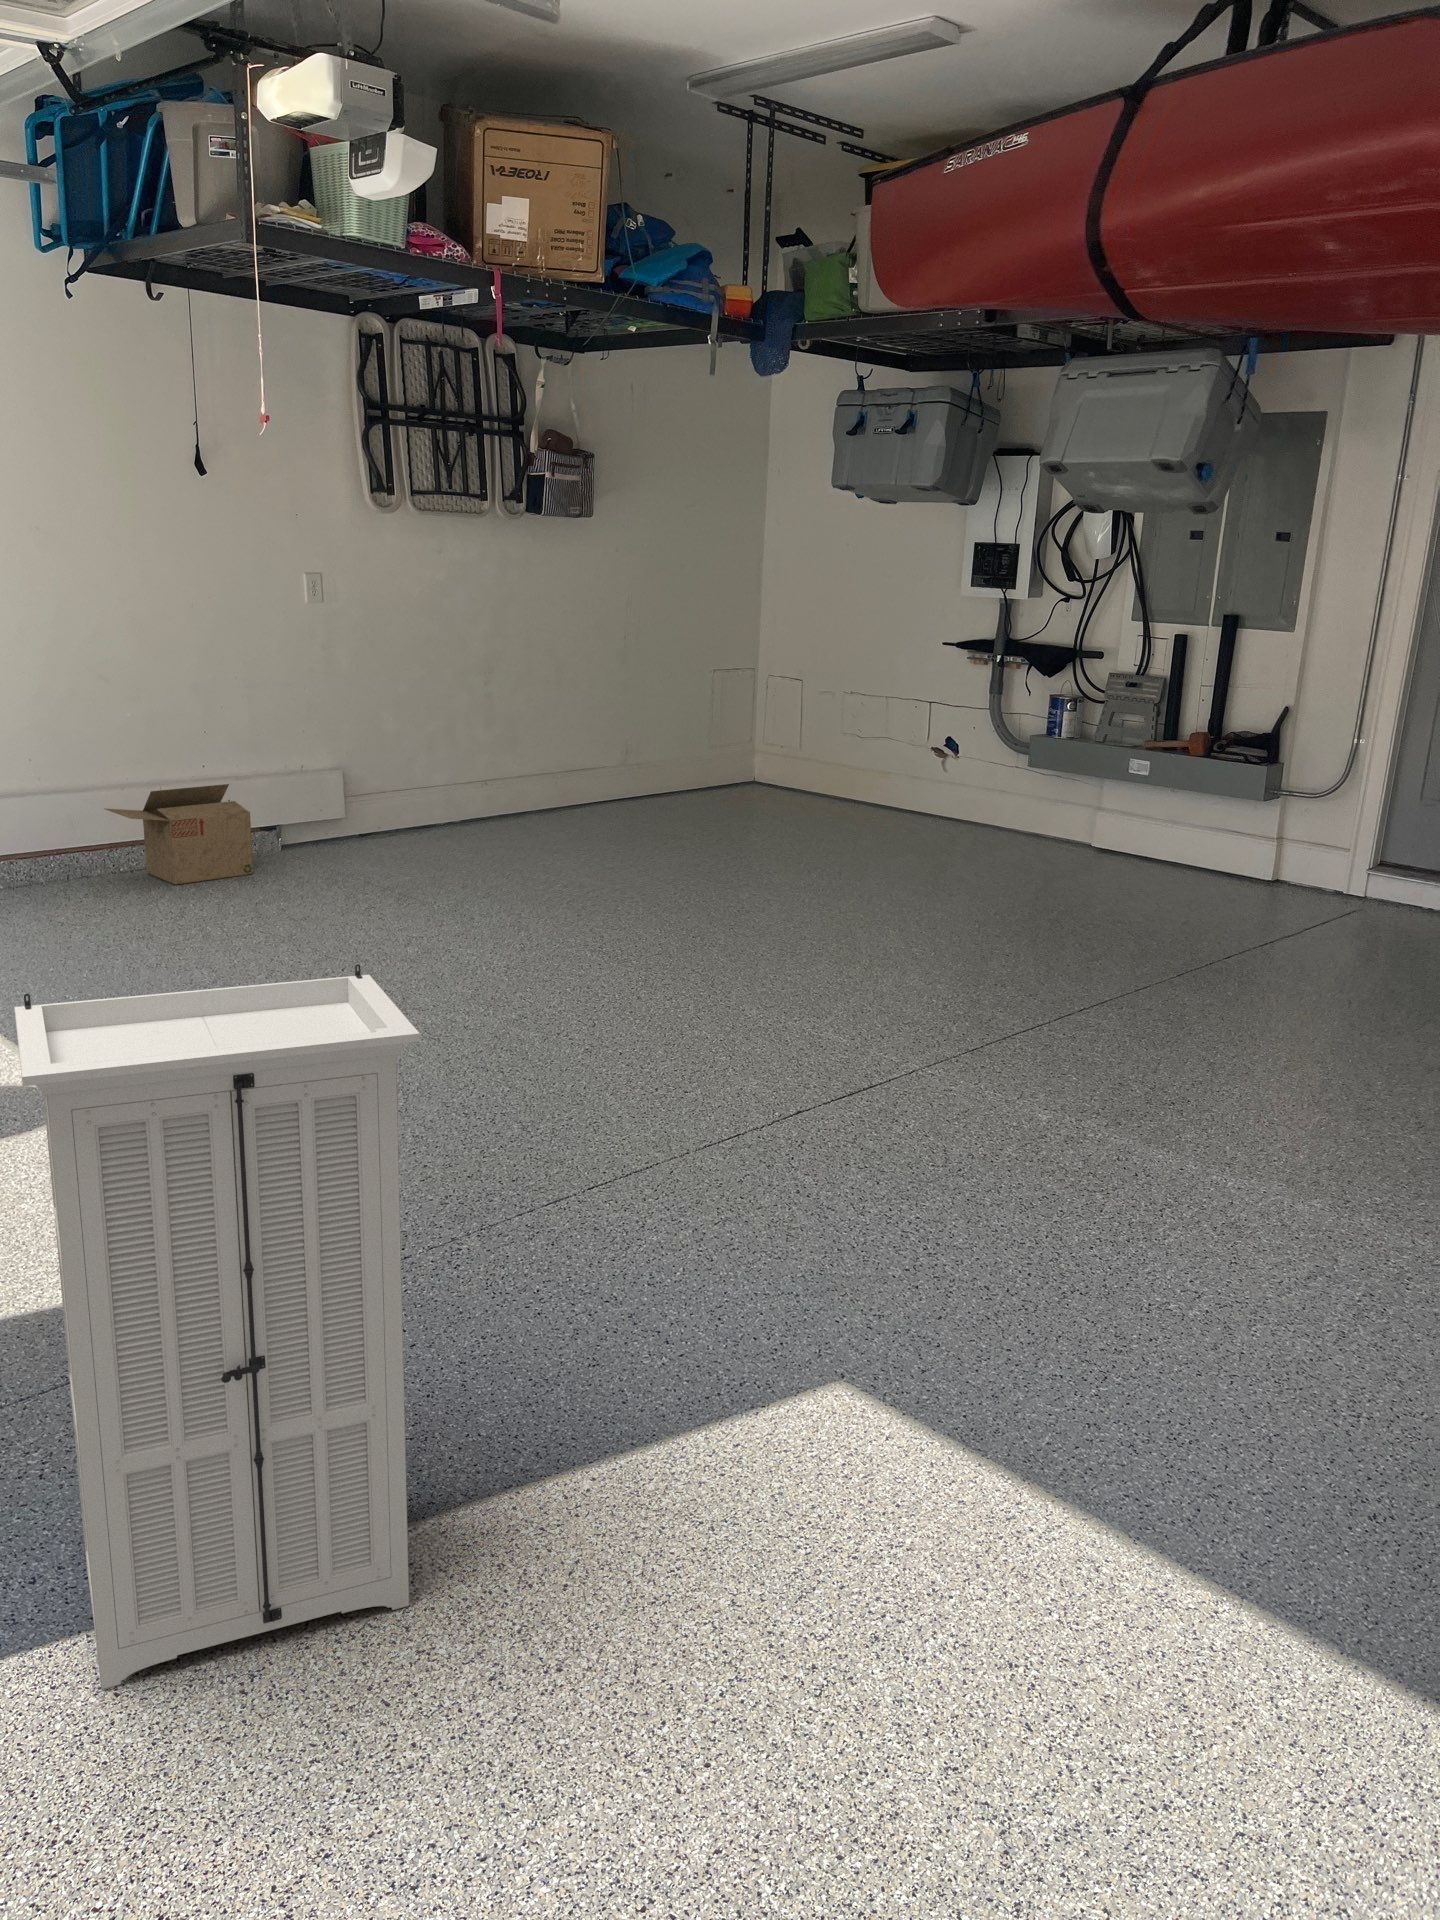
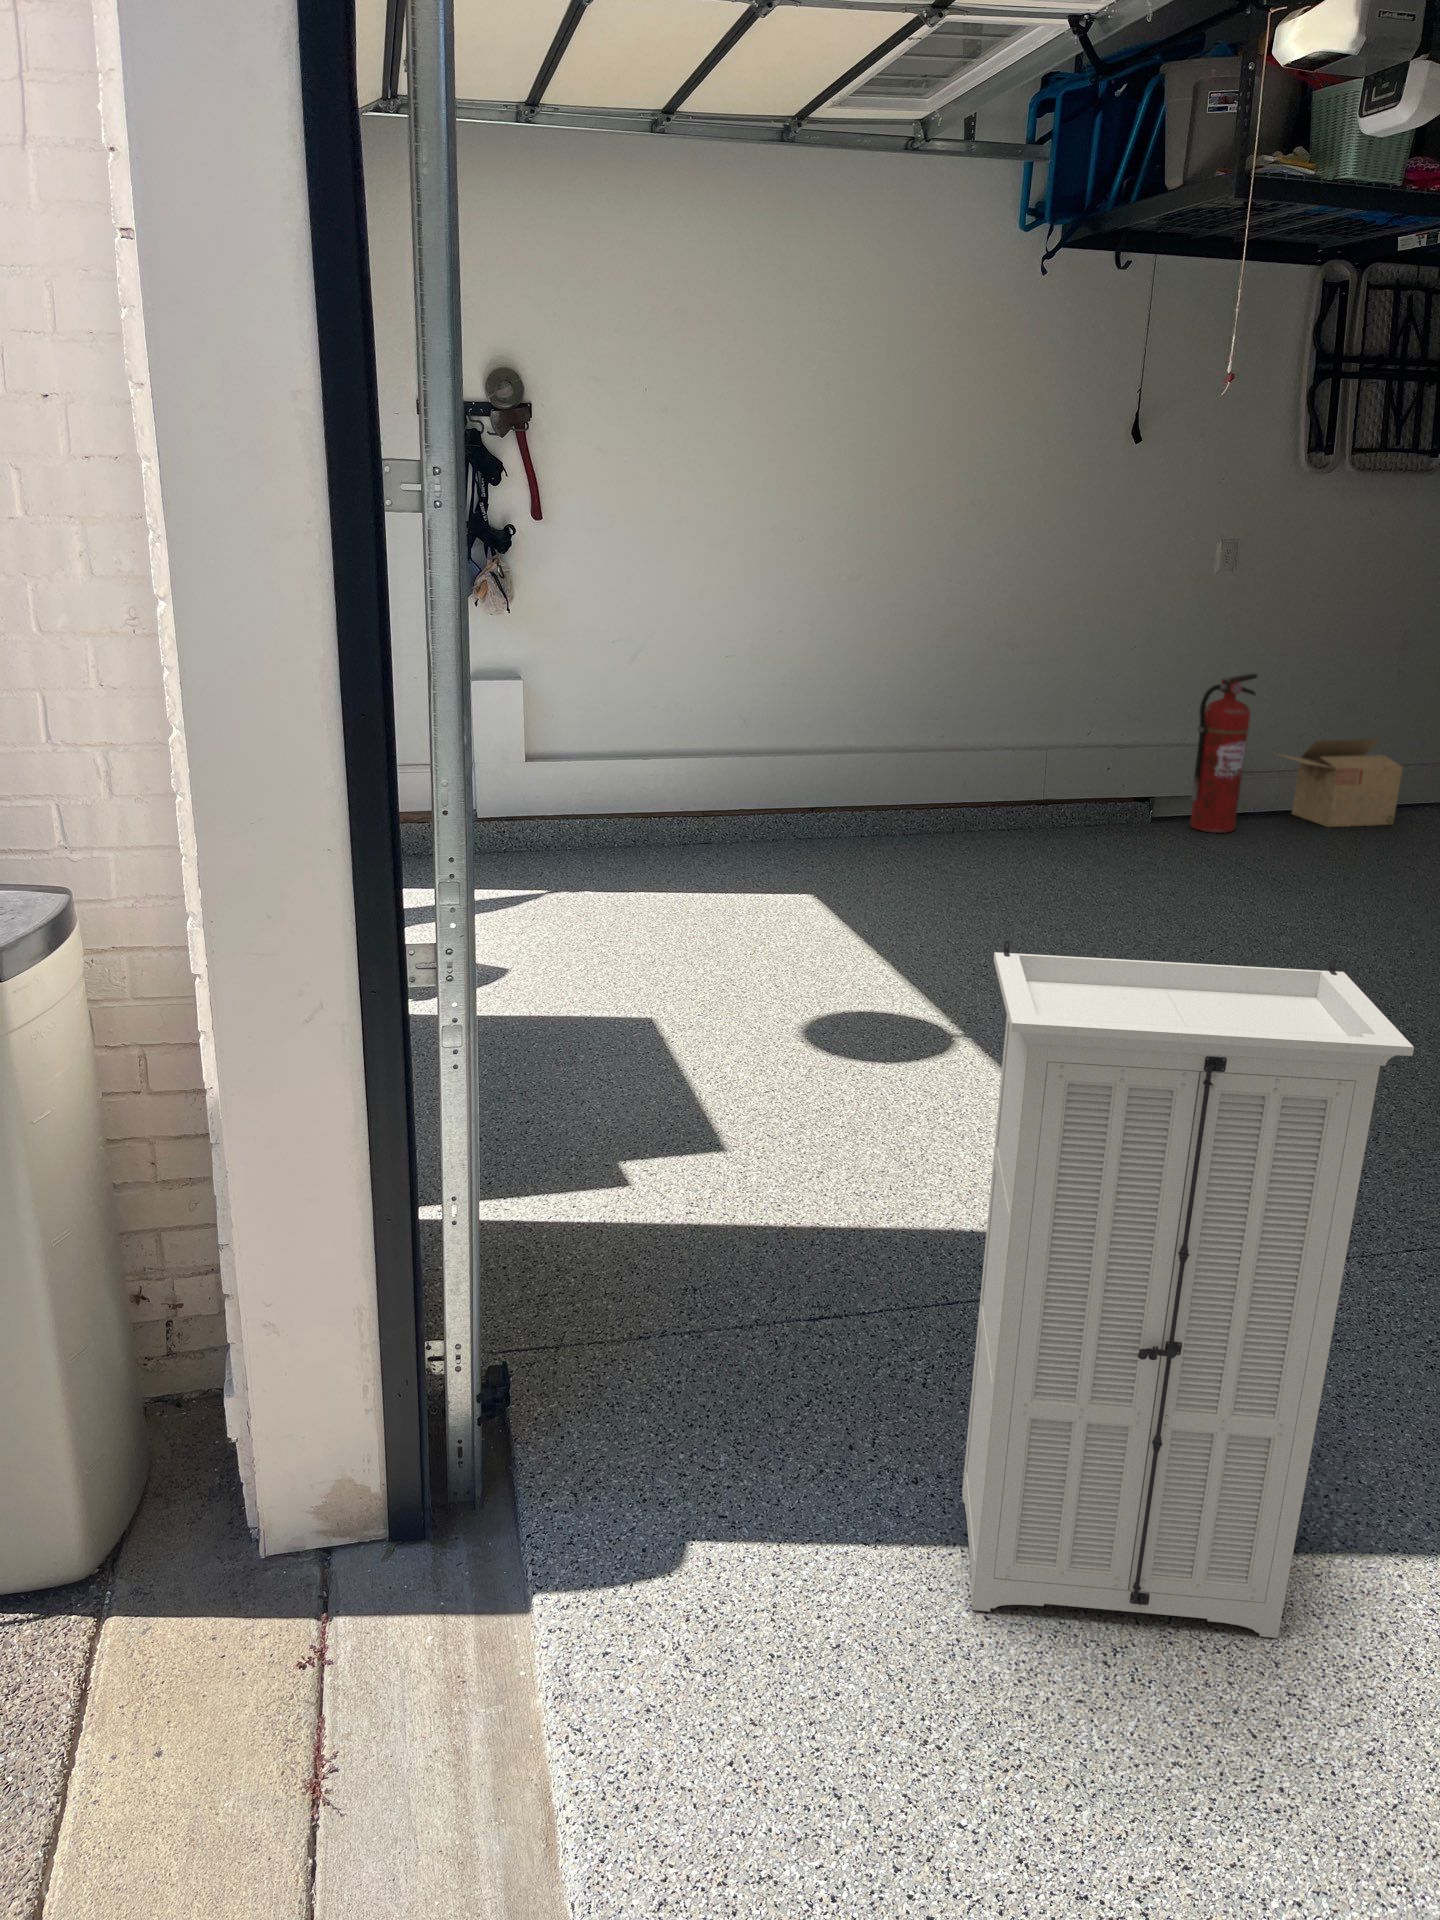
fire extinguisher: none [302,701,355,857] -> present [1190,673,1258,833]
cardboard box: present [104,784,253,885] -> present [1279,739,1403,827]

